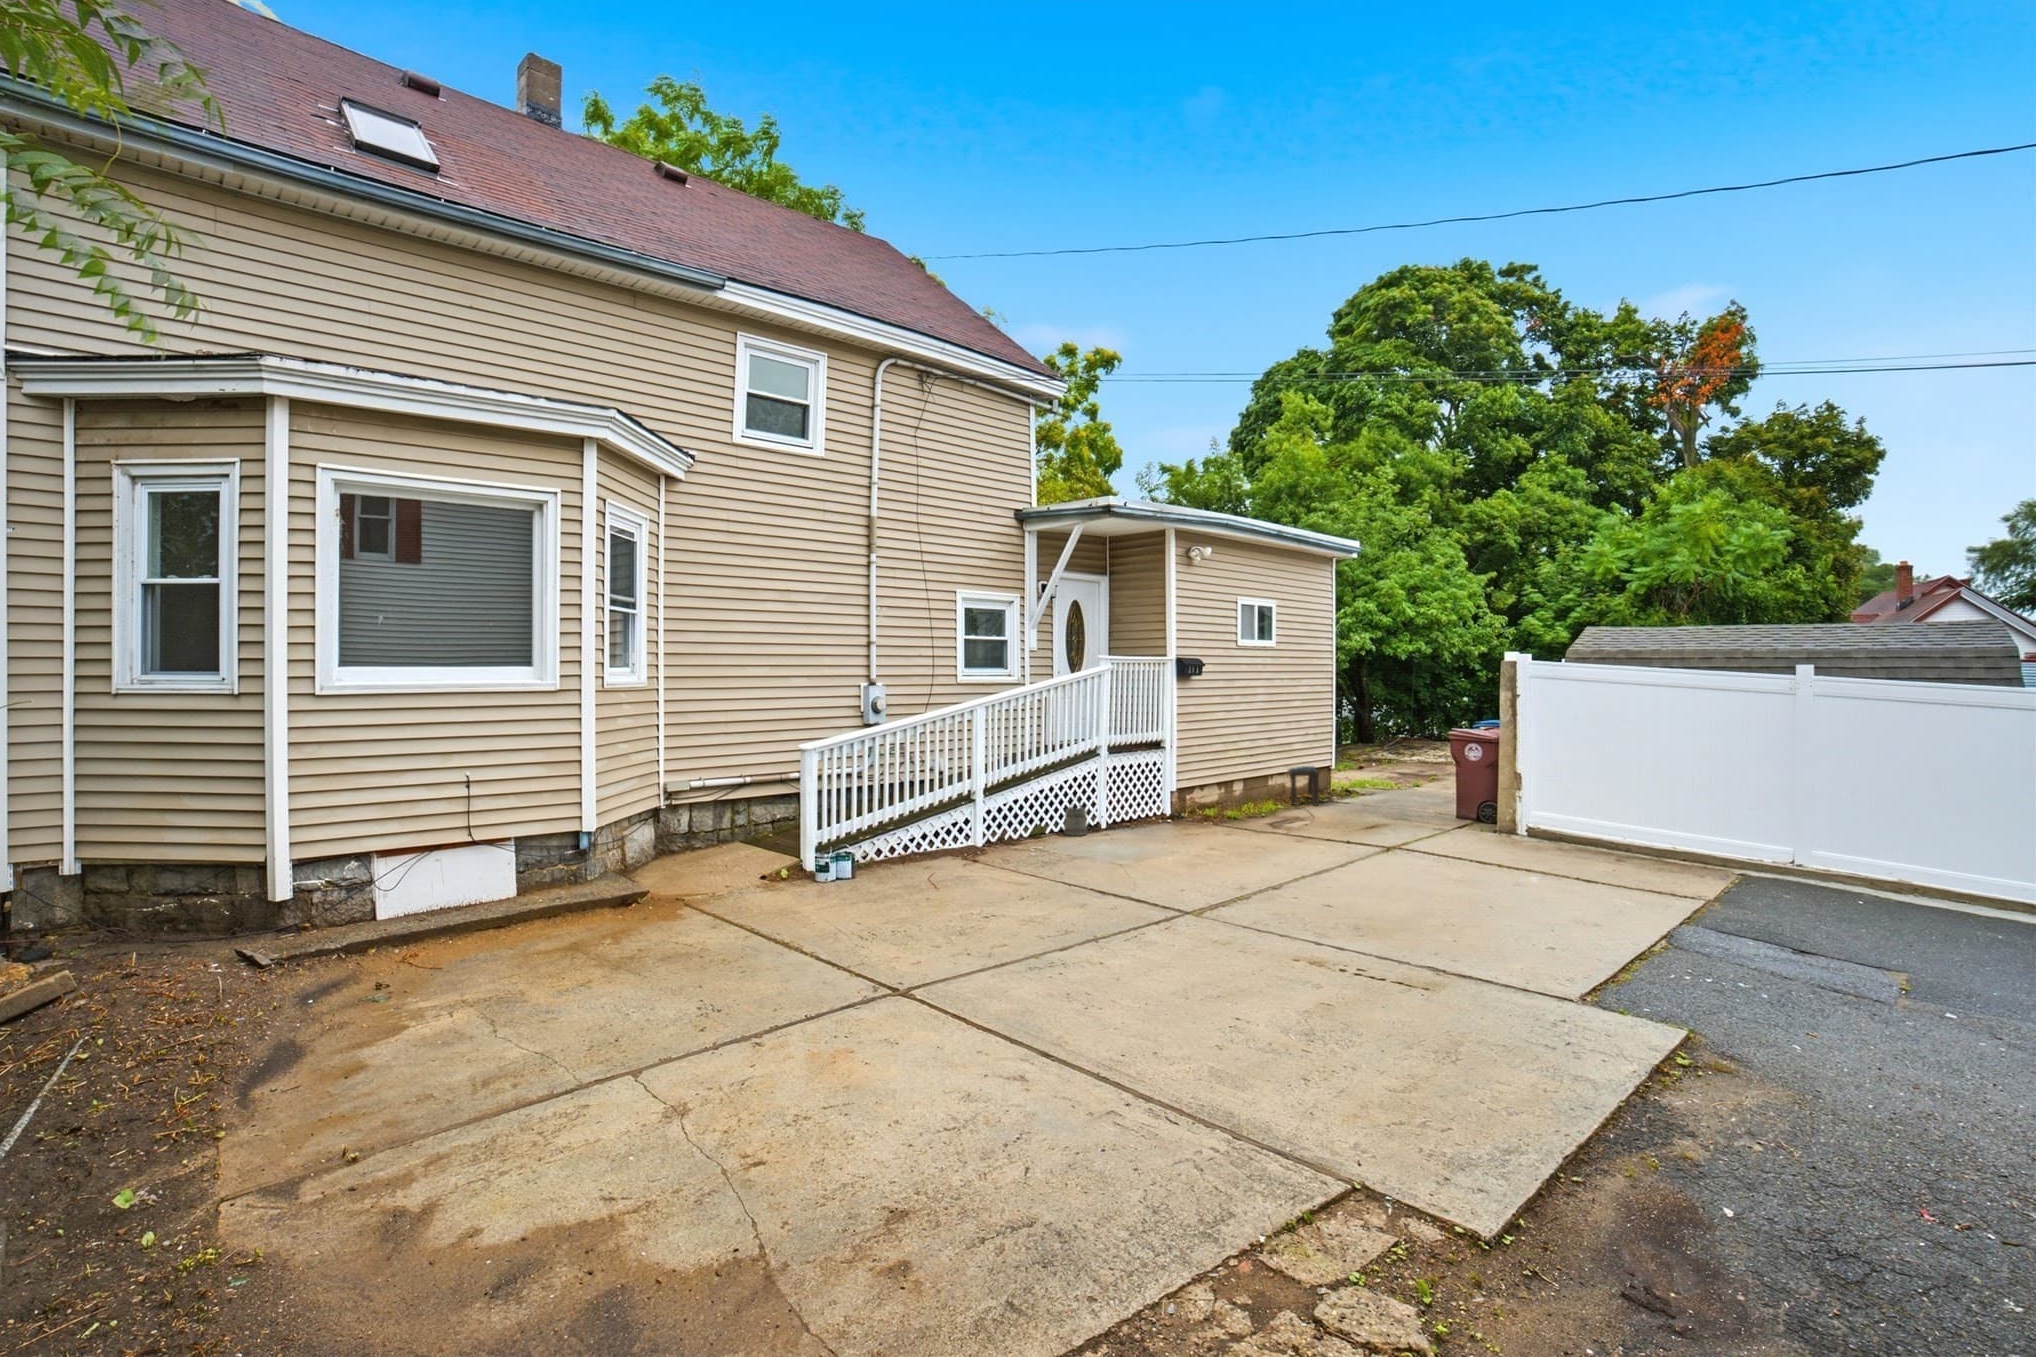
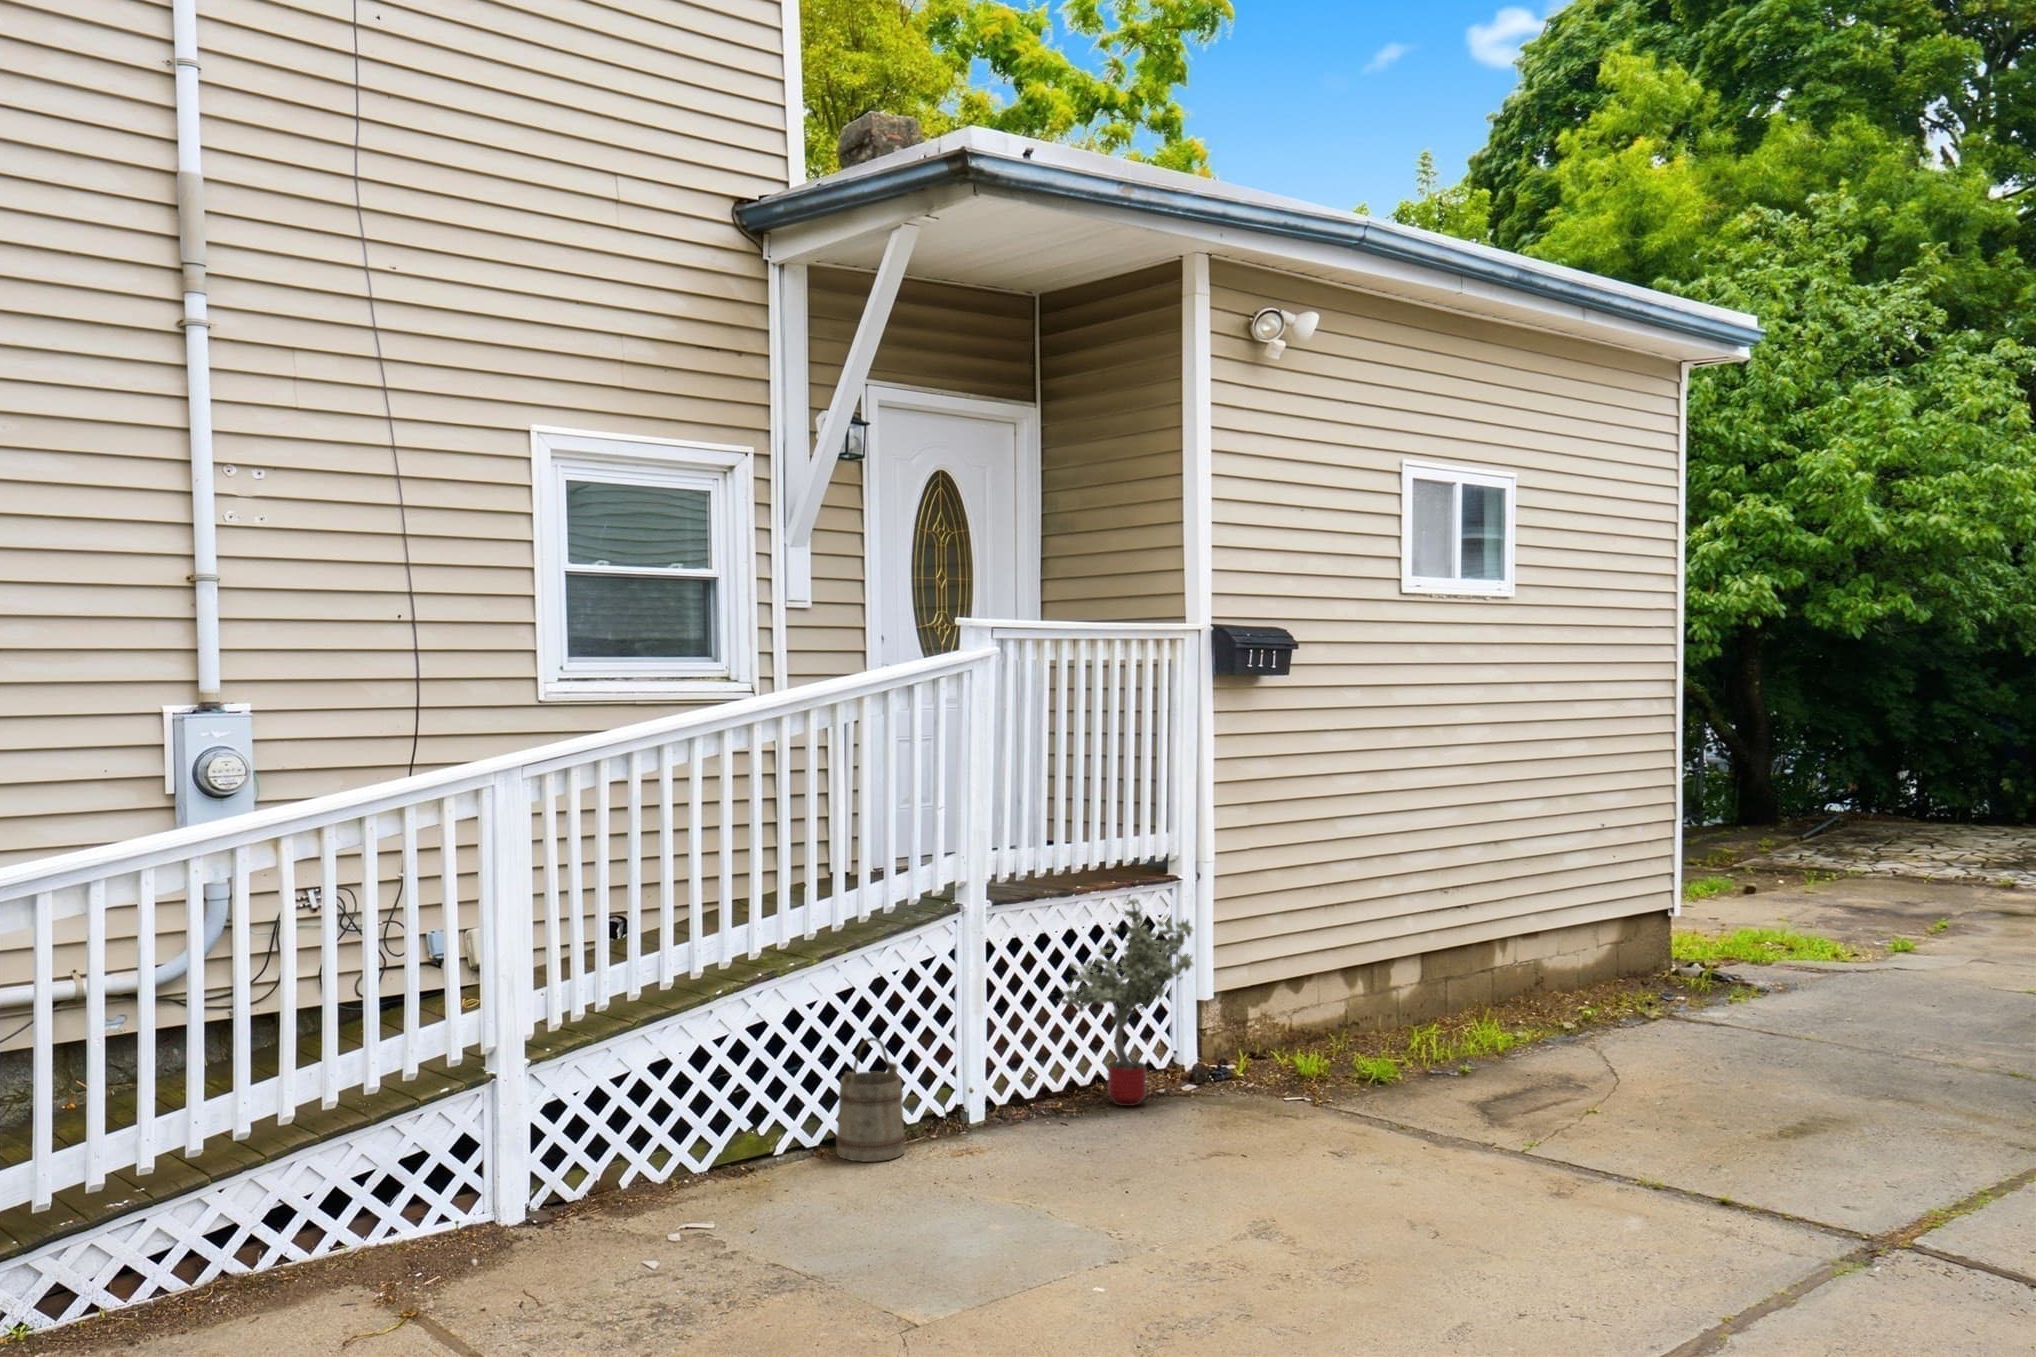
potted tree: none [1128,753,1173,824] -> present [1061,899,1193,1106]
bench: present [1287,766,1319,805] -> none [1552,910,1633,1025]

